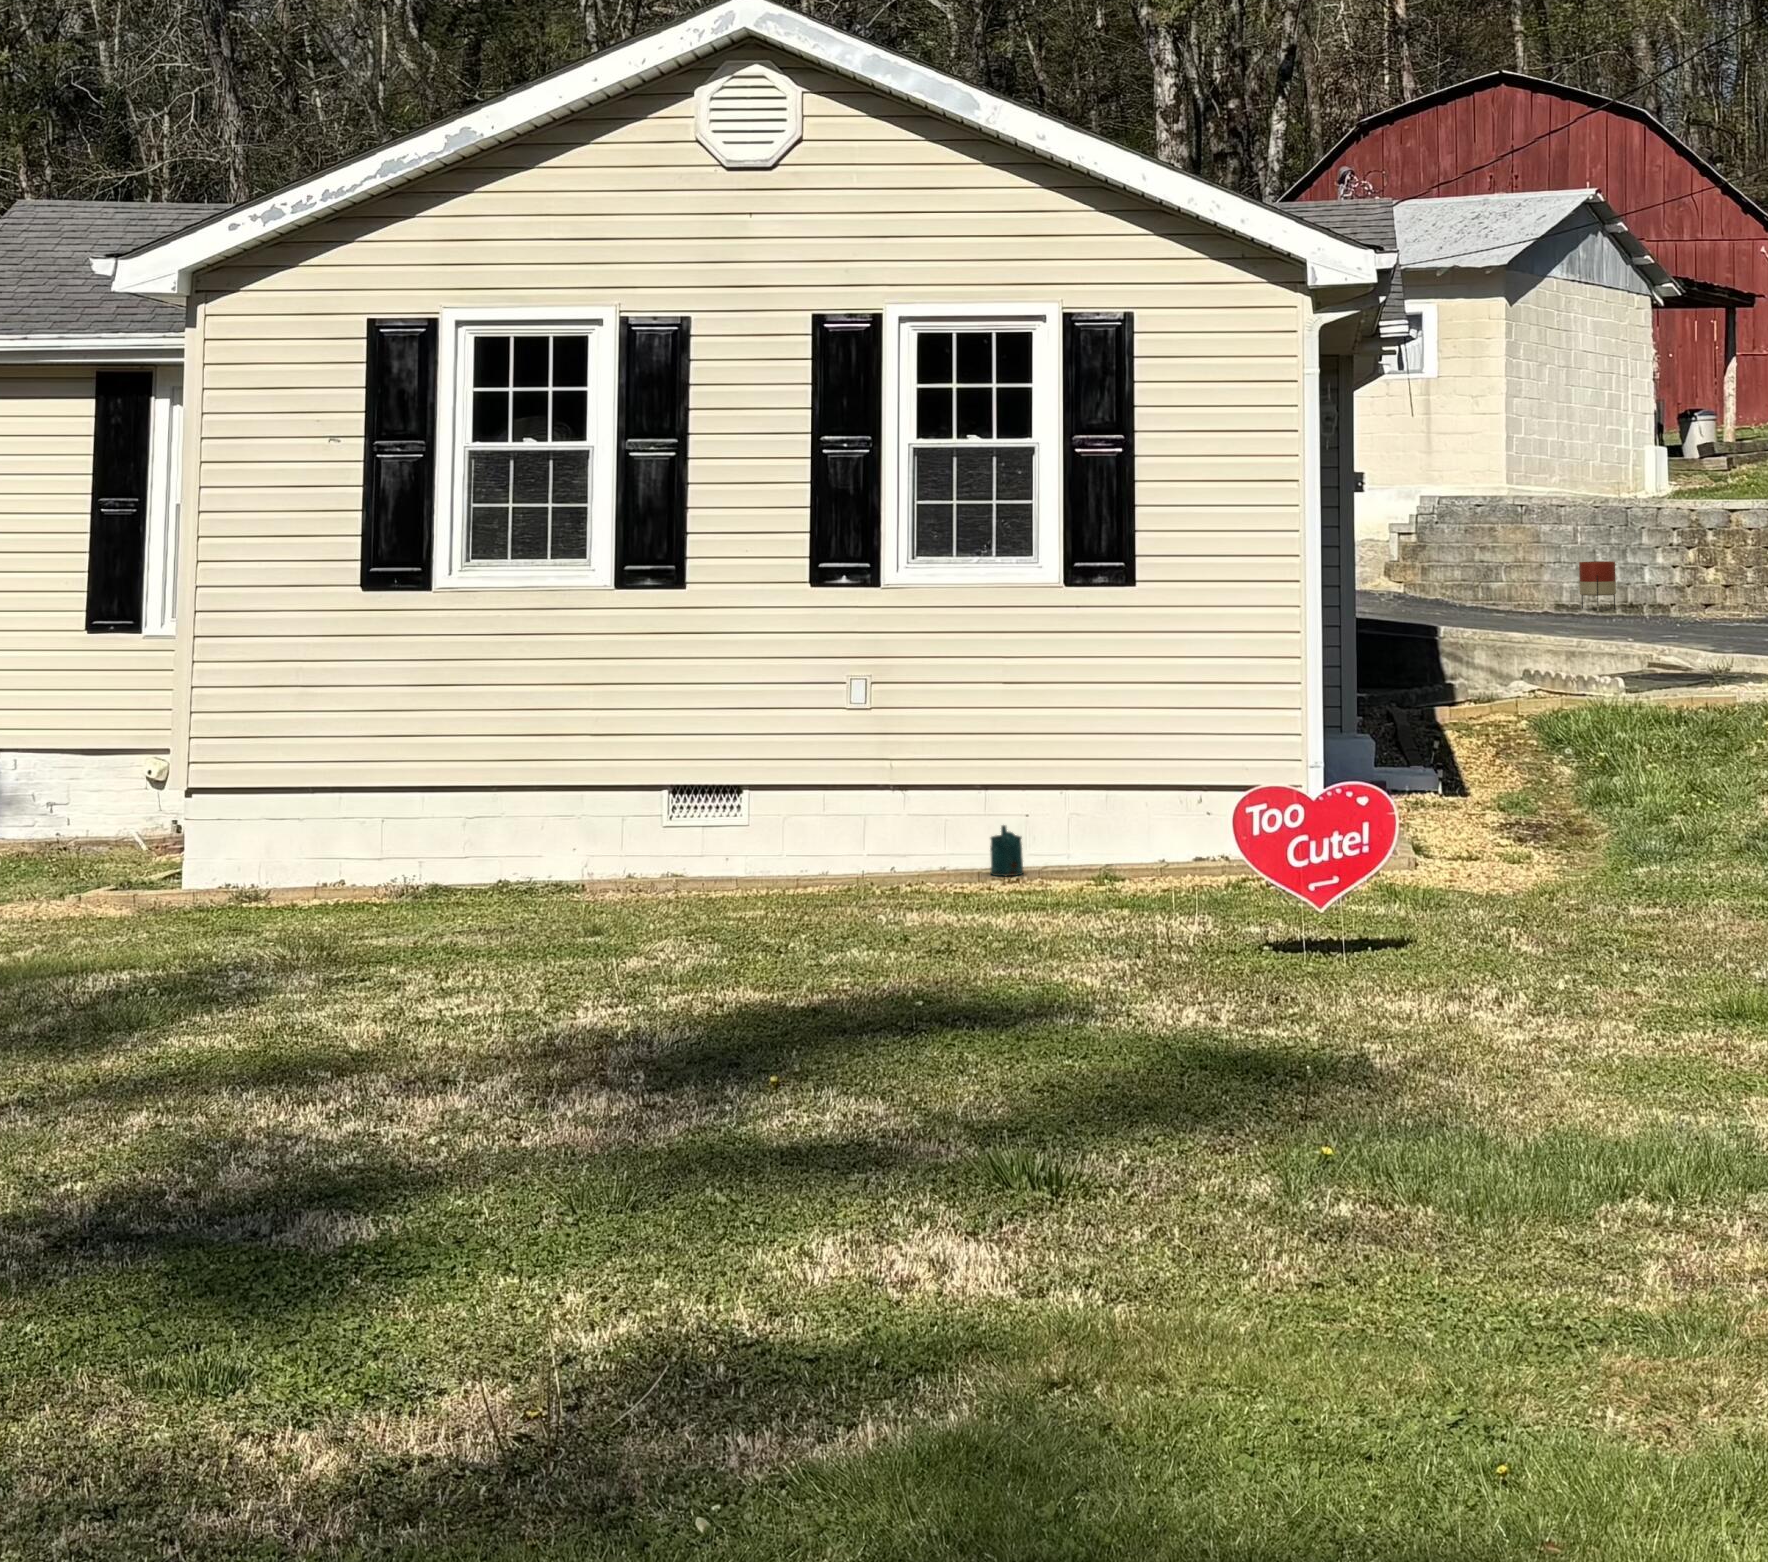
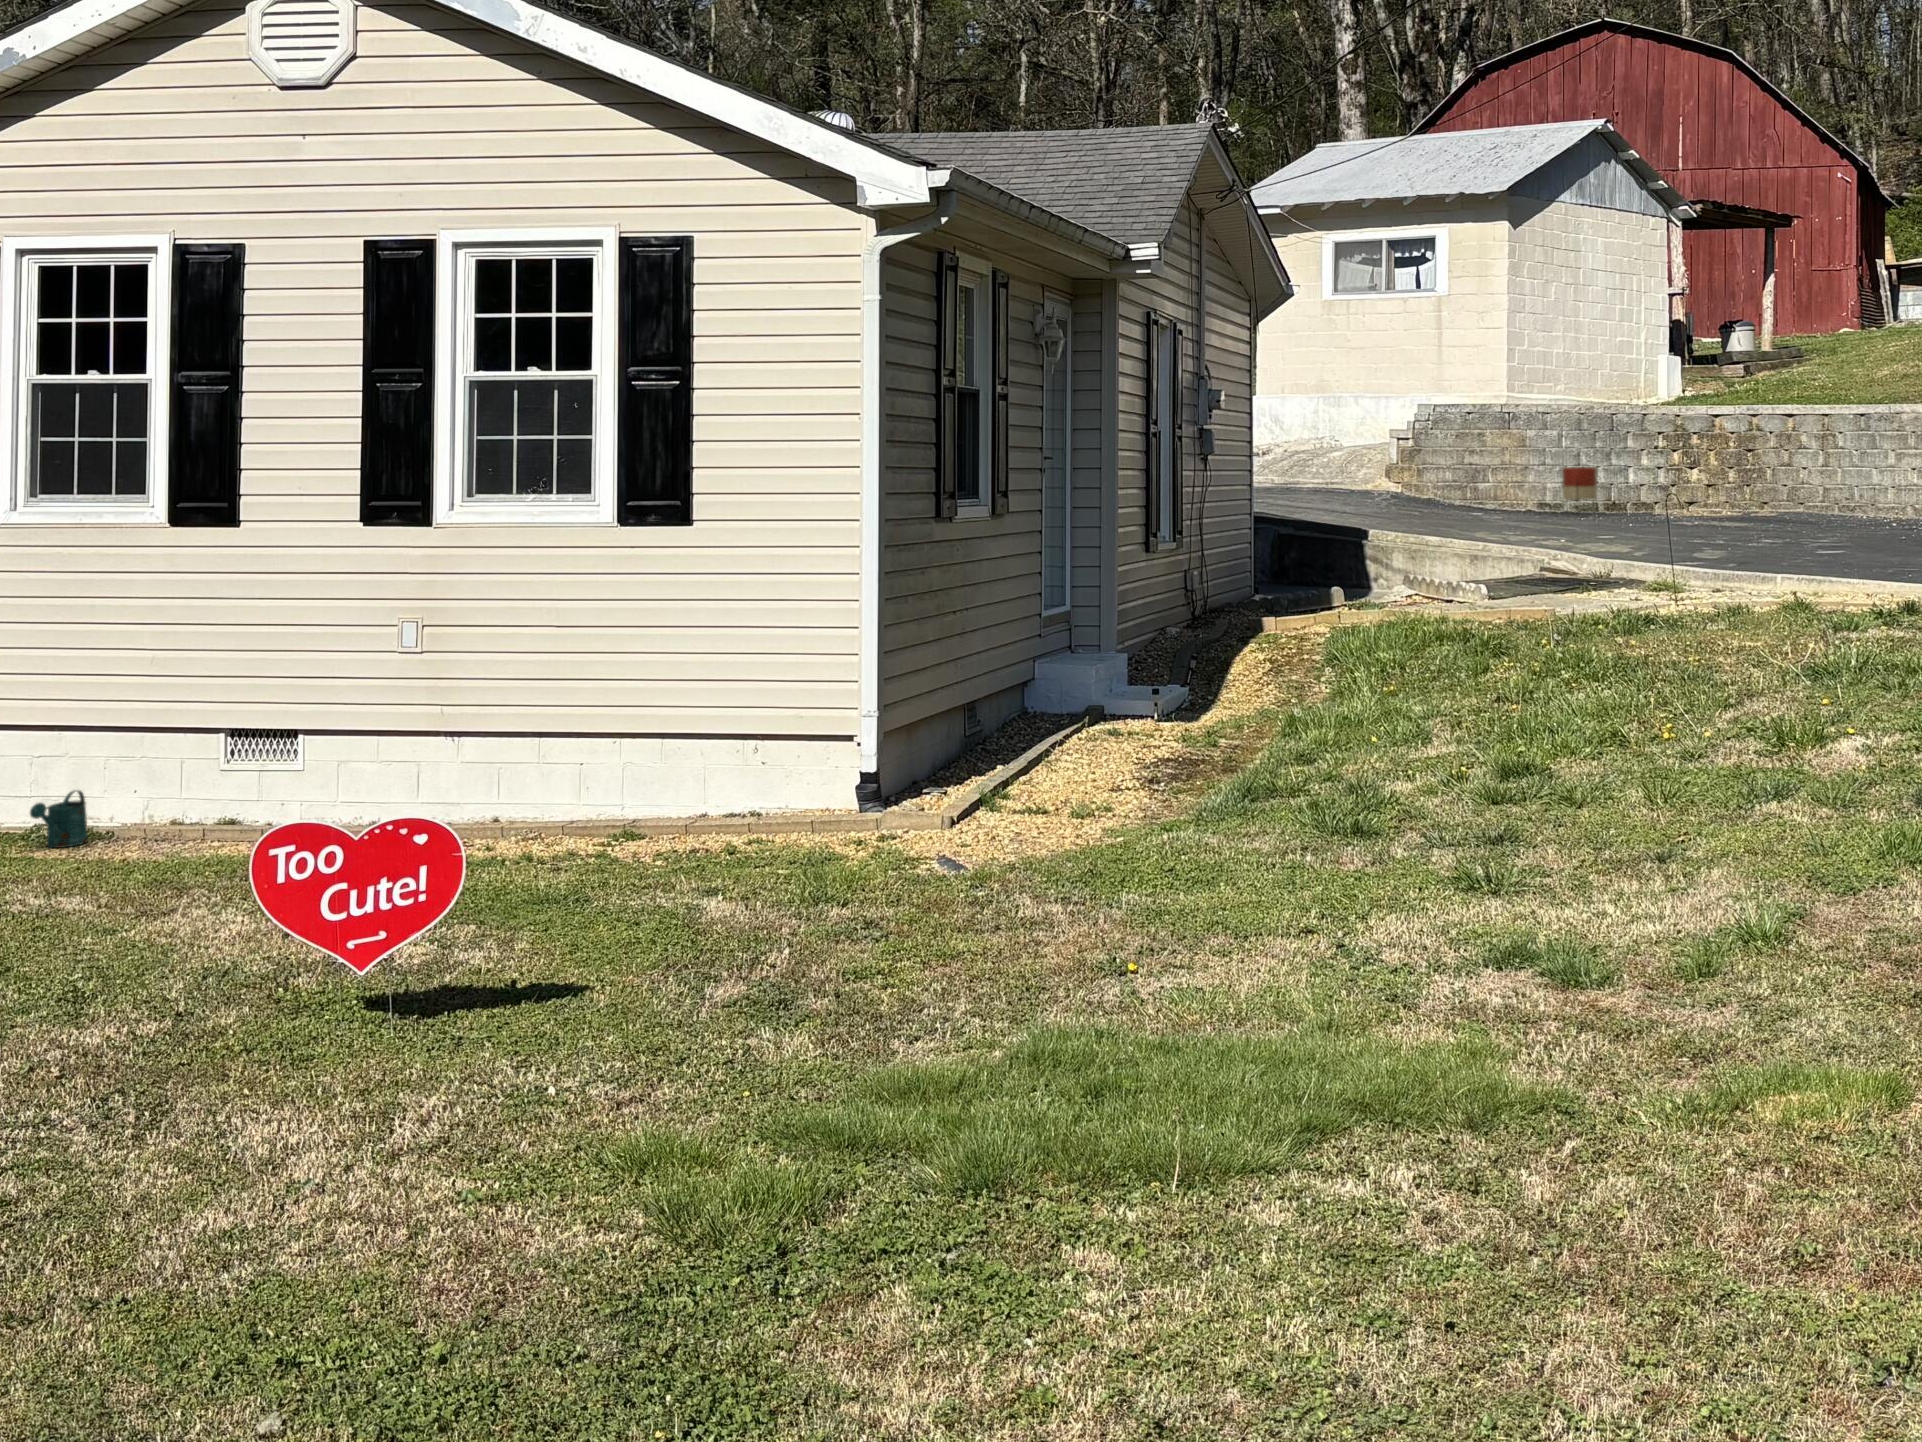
watering can: present [990,825,1024,876] -> present [30,790,88,848]

